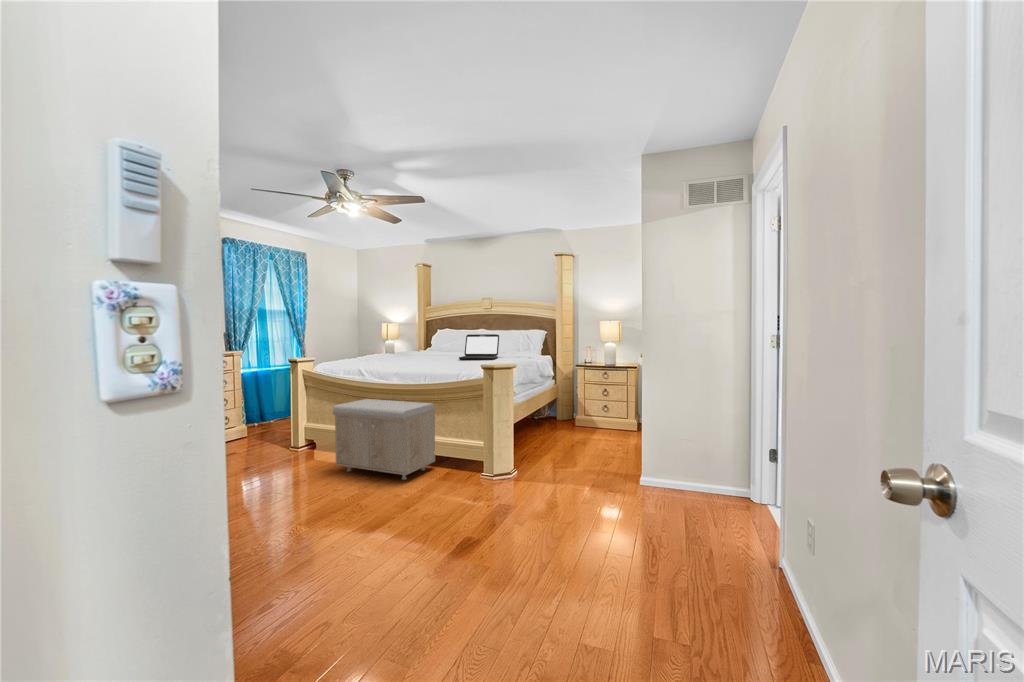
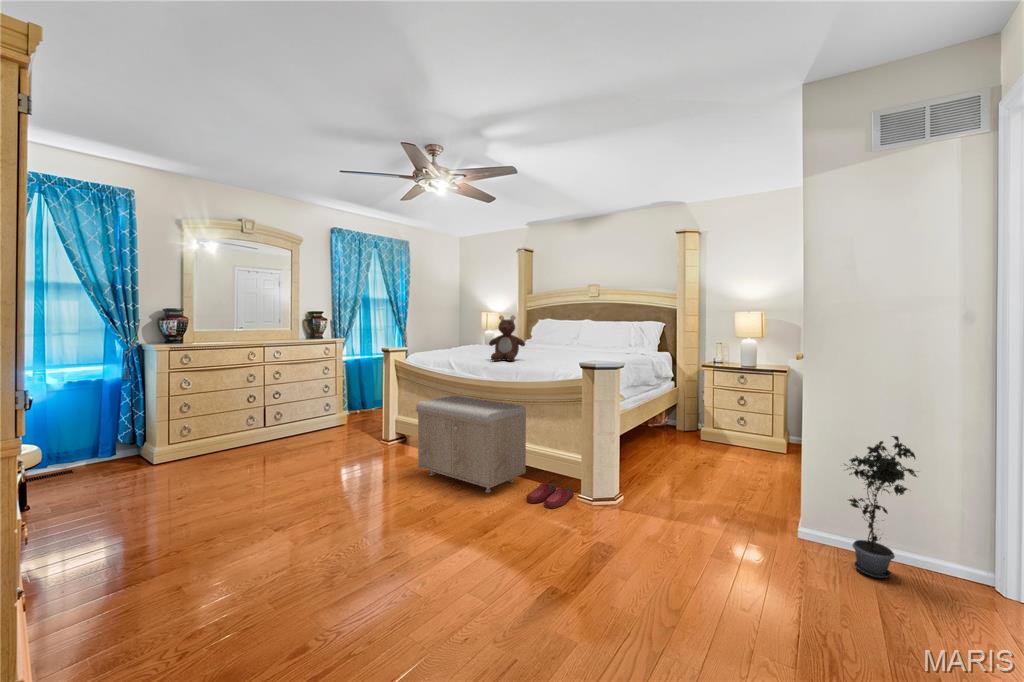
teddy bear: none [397,326,430,366] -> present [489,315,525,361]
laptop: present [459,334,499,360] -> none [559,326,608,356]
potted plant: none [667,406,714,505] -> present [845,436,917,578]
slippers: none [439,467,478,486] -> present [527,483,574,508]

